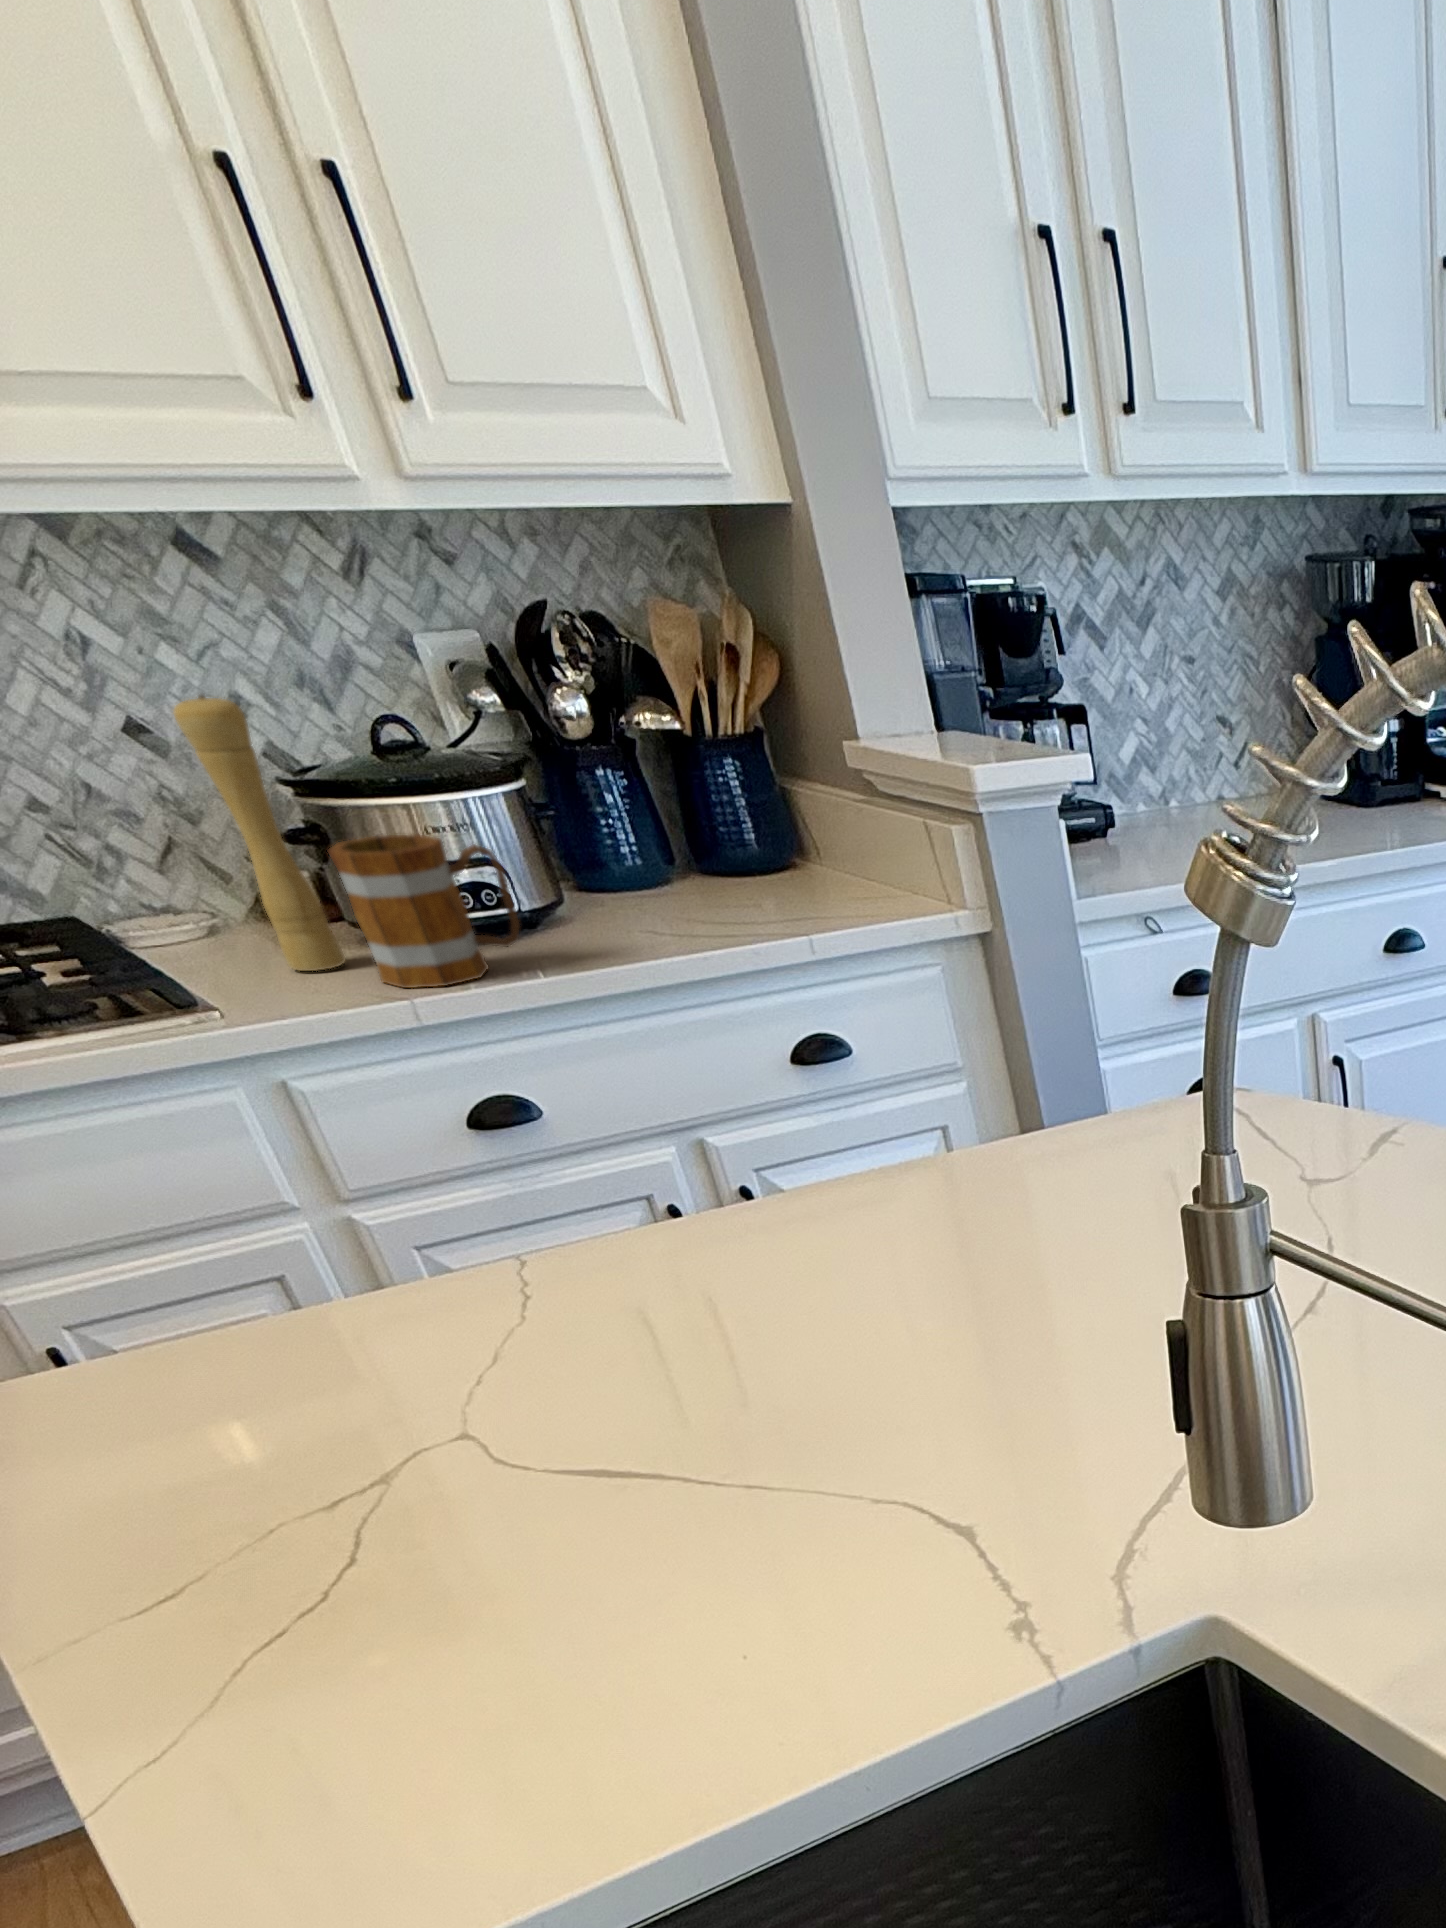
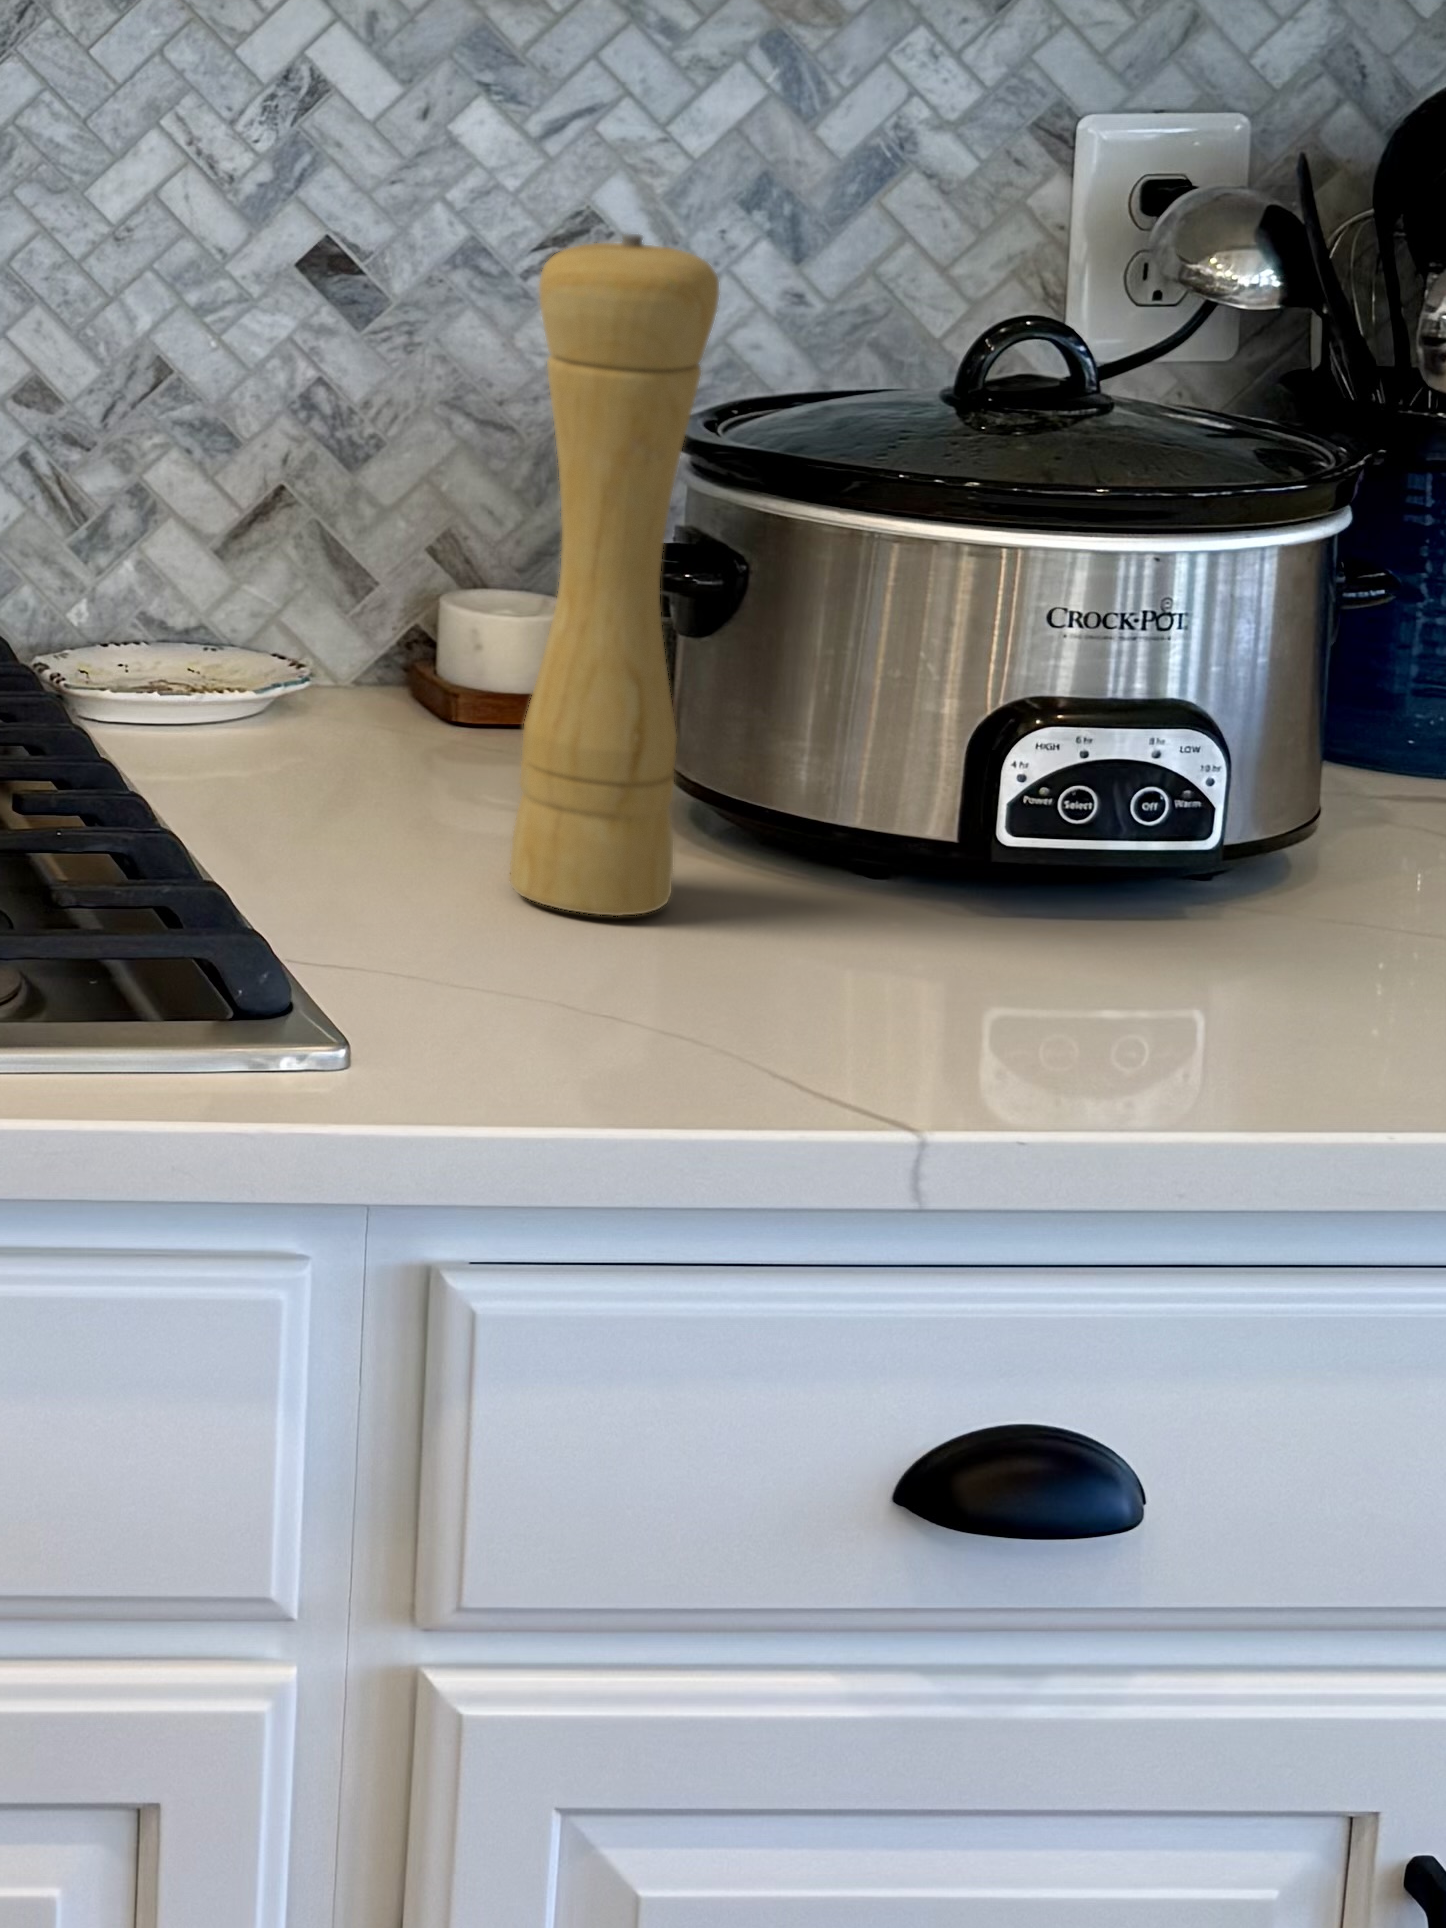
mug: present [328,834,519,988] -> none [794,620,1320,1073]

